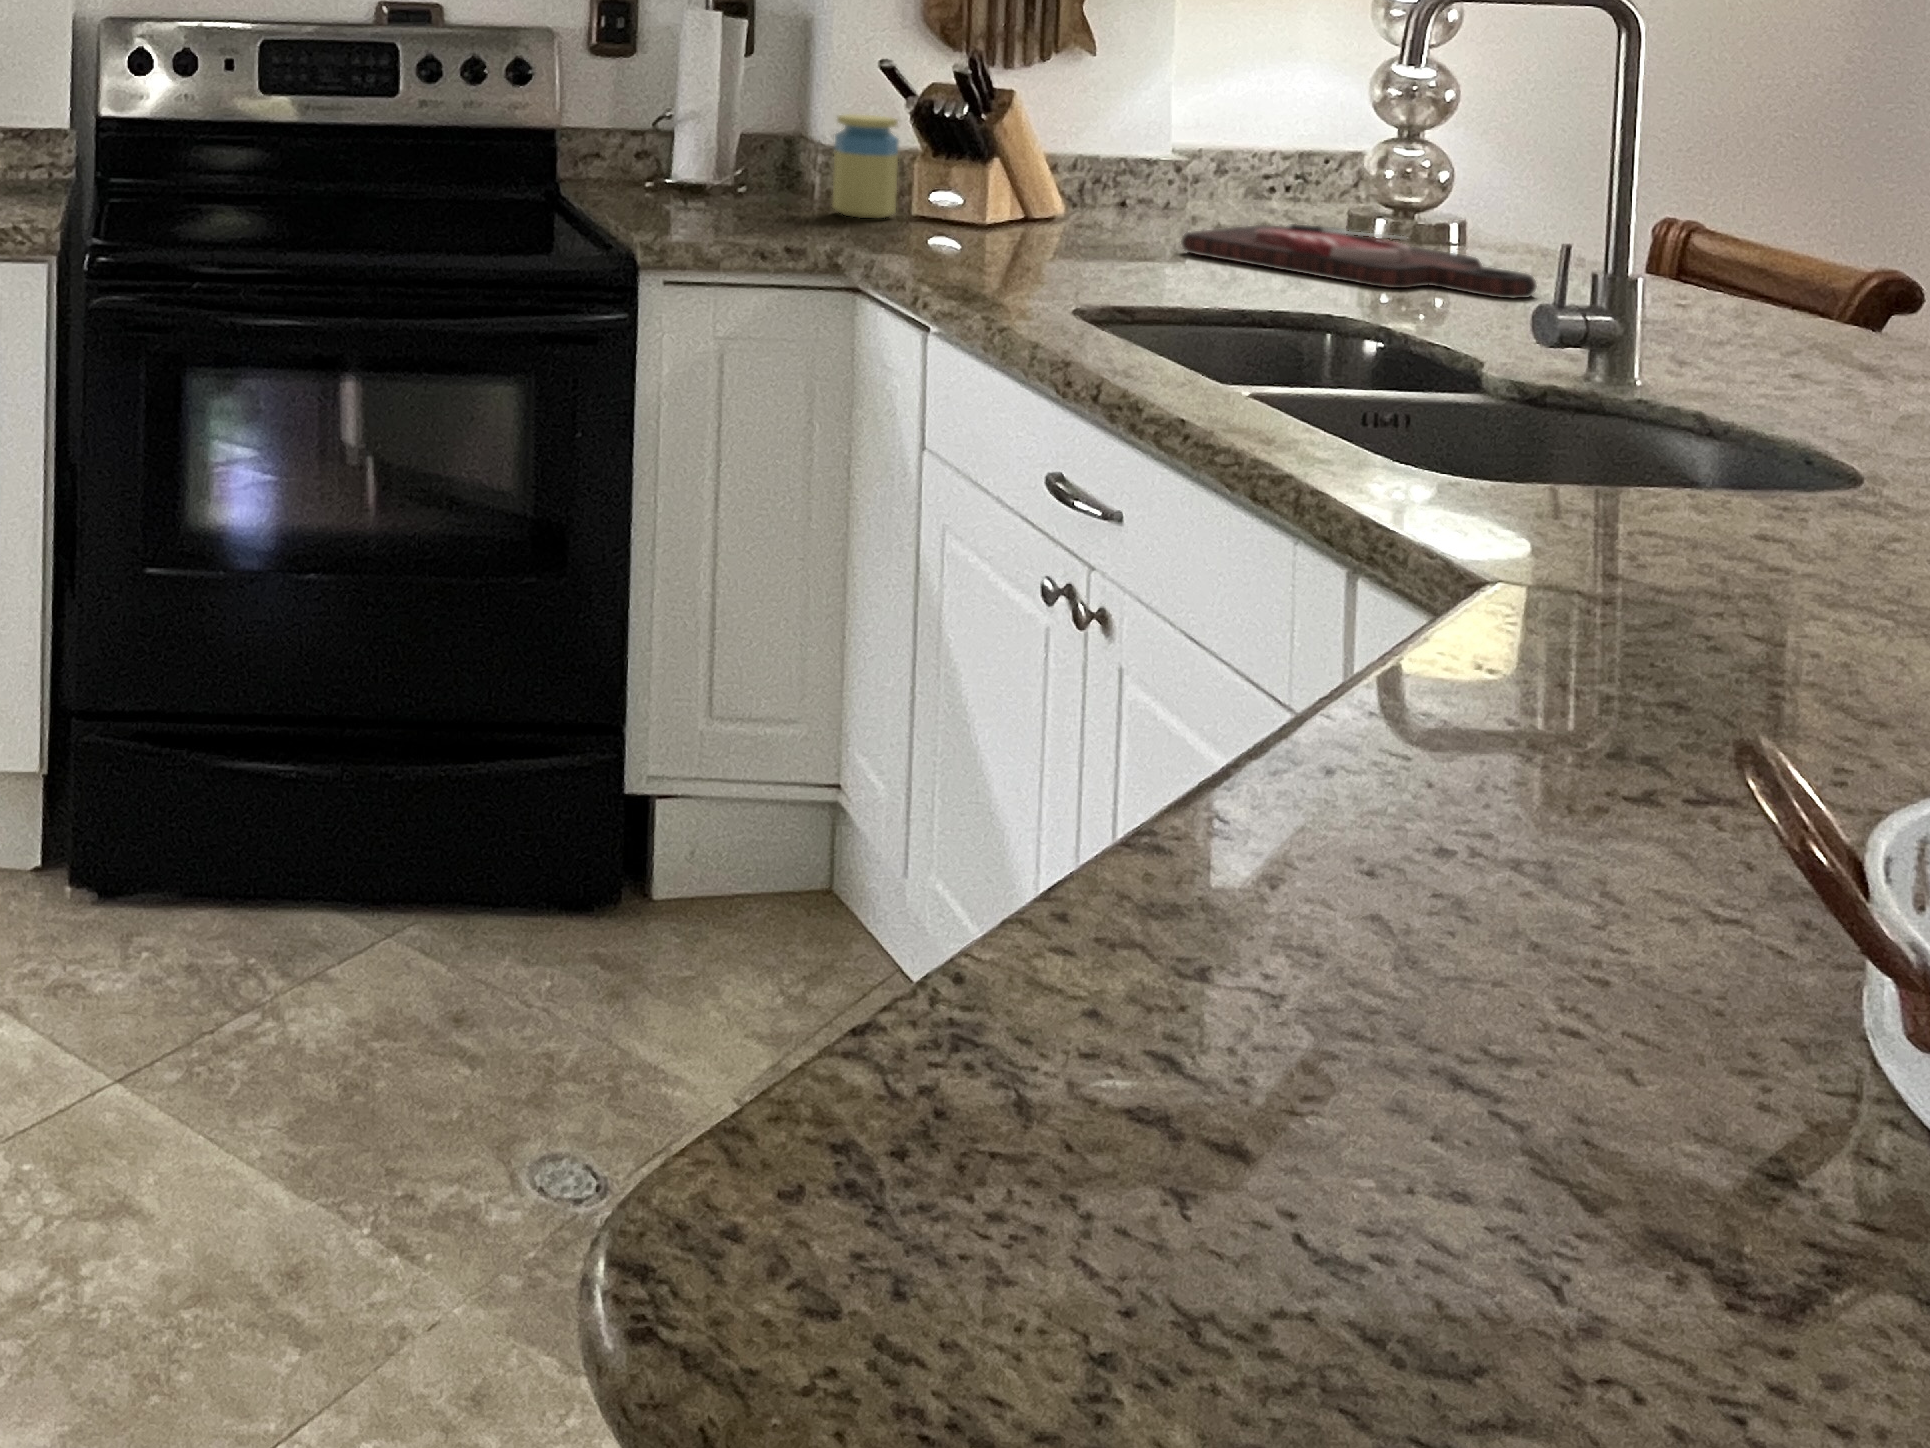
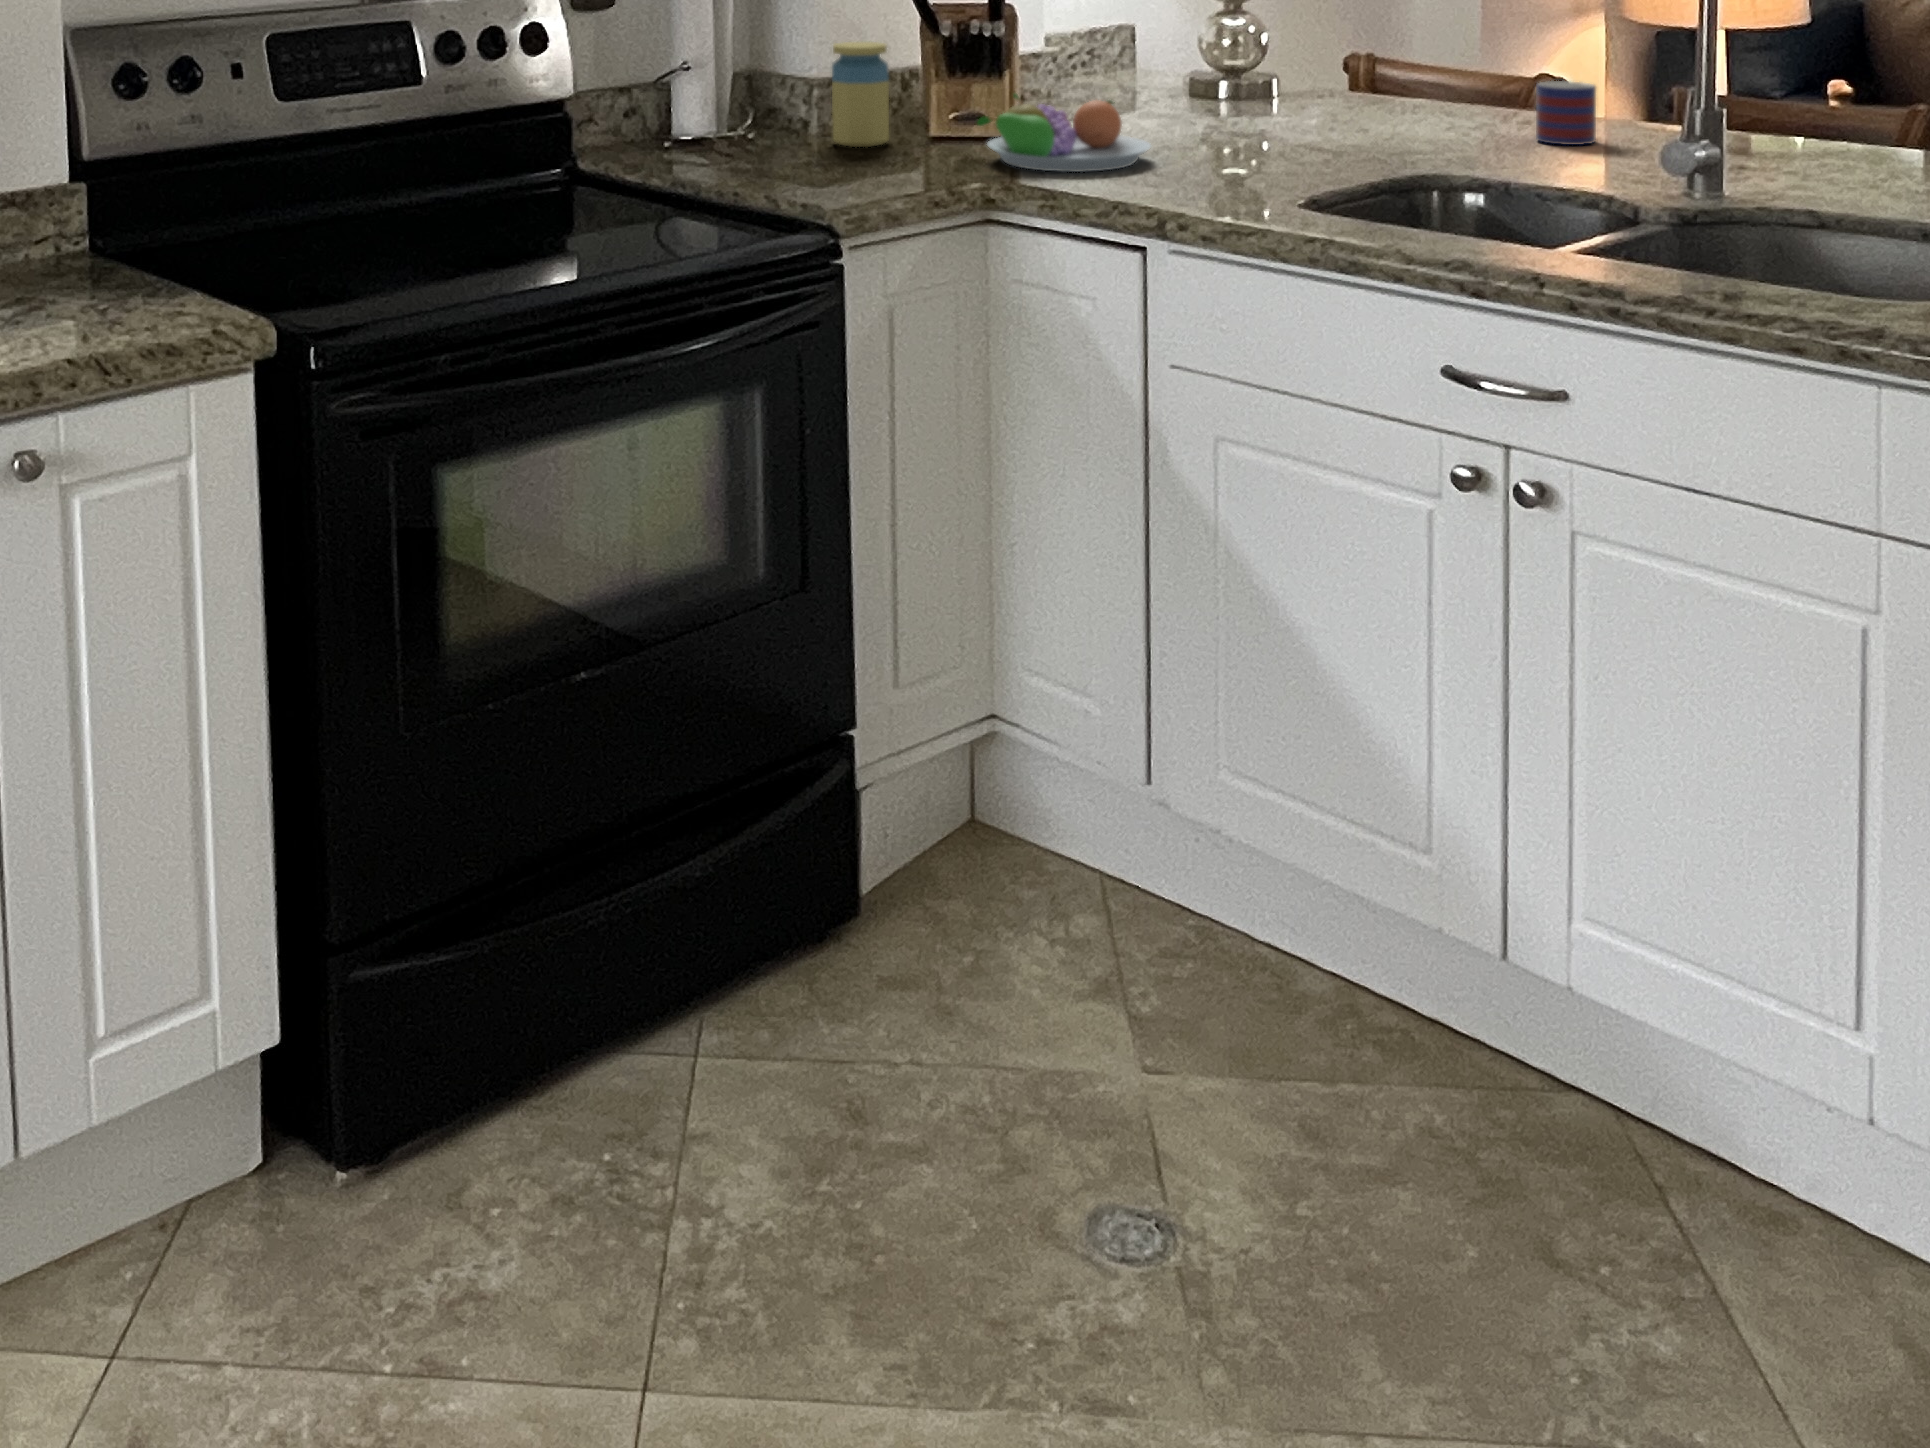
fruit bowl: none [903,178,1105,265] -> present [977,94,1151,172]
cutting board: present [1181,224,1537,298] -> none [1150,95,1429,142]
mug: none [1643,253,1735,336] -> present [1536,81,1596,145]

